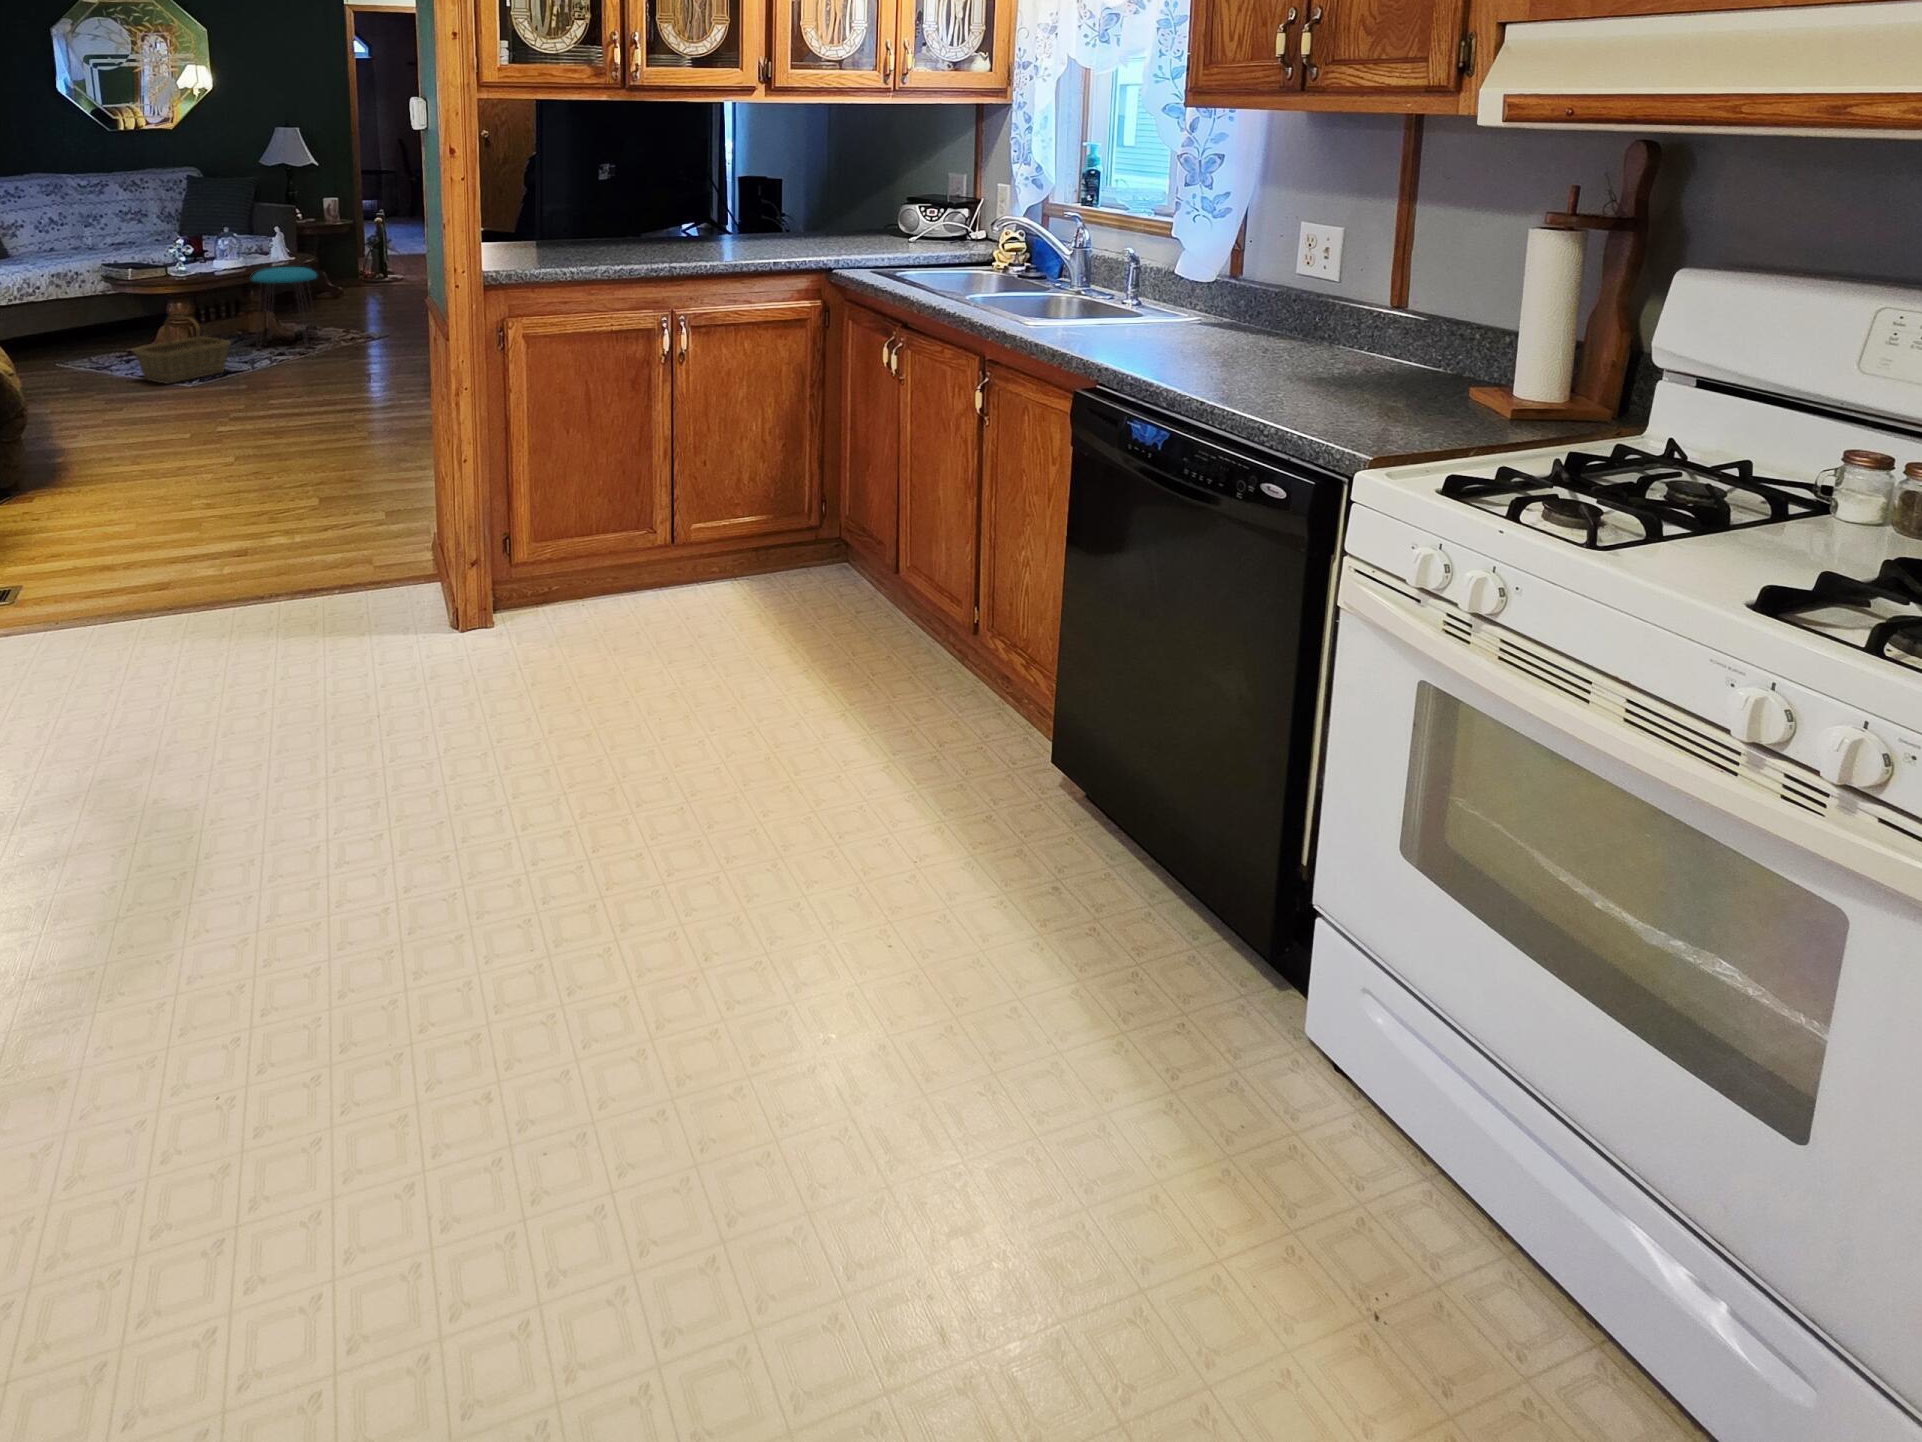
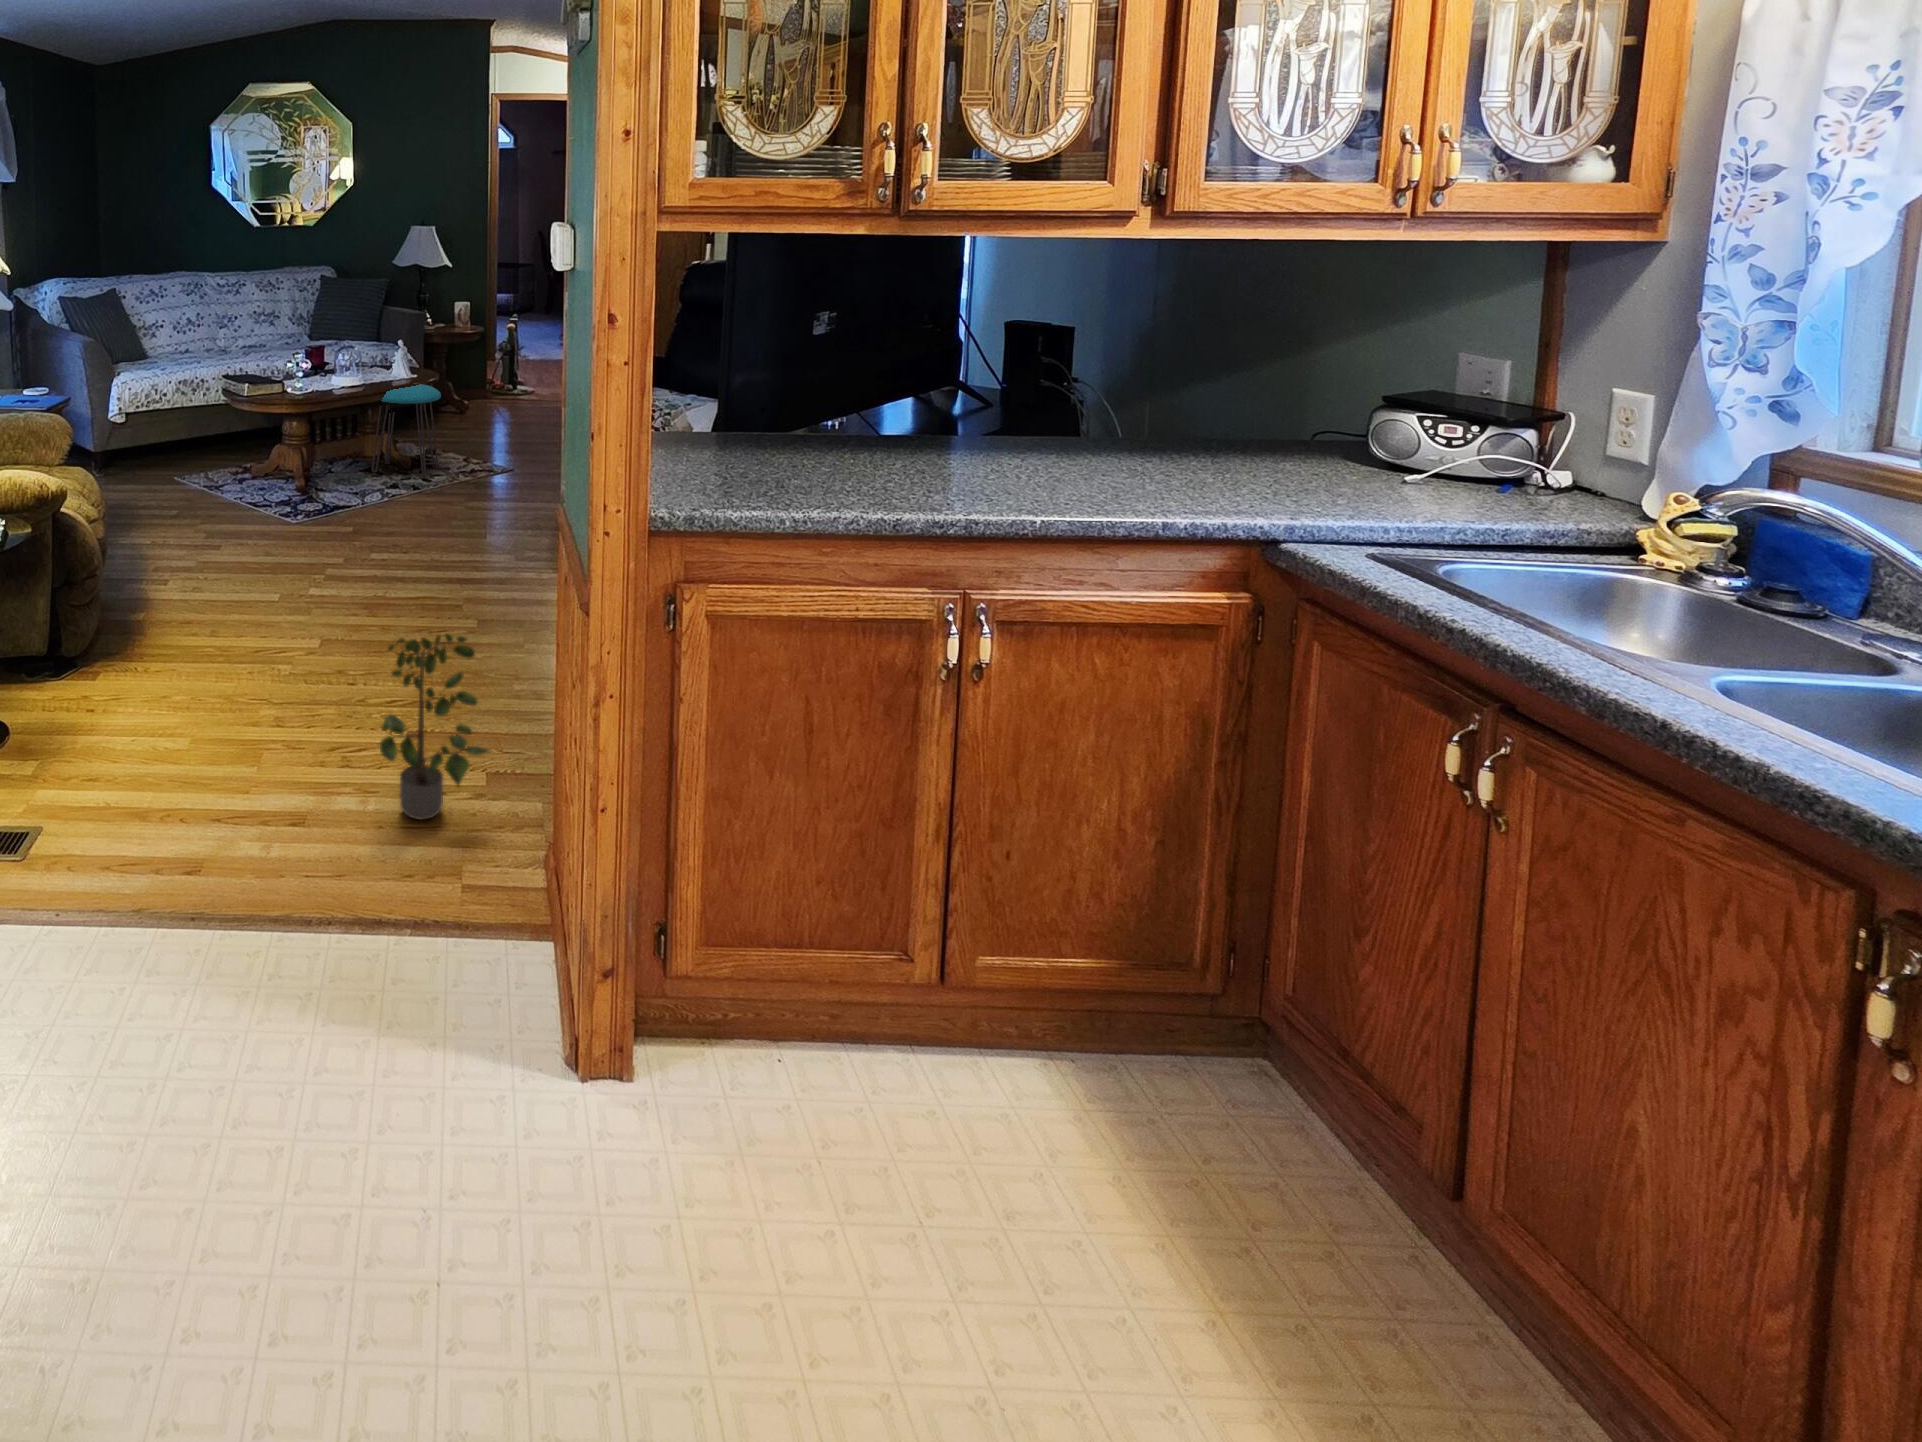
basket: present [134,316,231,384] -> none [244,437,343,515]
potted plant: none [301,399,391,540] -> present [380,631,490,820]

